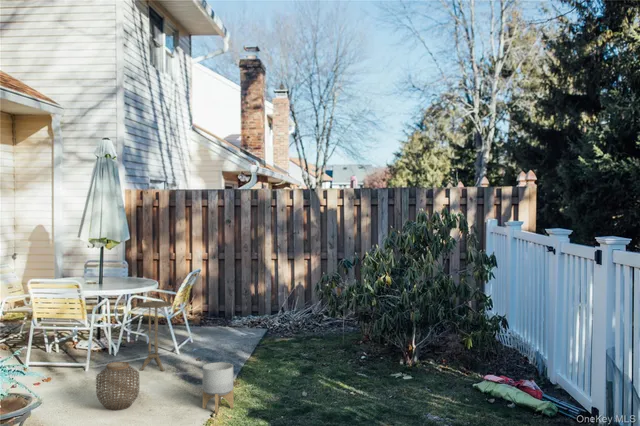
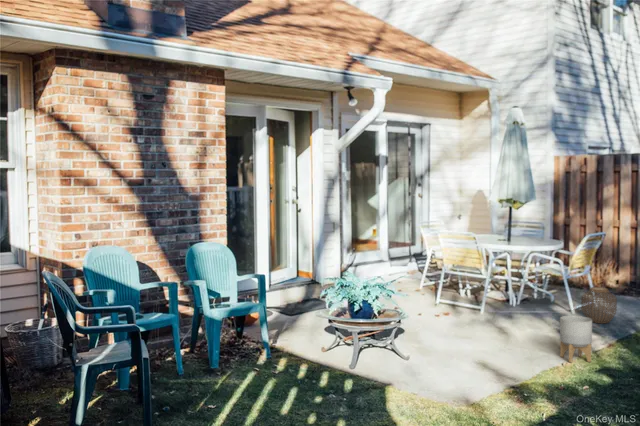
side table: present [136,301,172,371] -> none [525,258,560,324]
woven basket: present [96,362,139,410] -> present [581,287,617,323]

